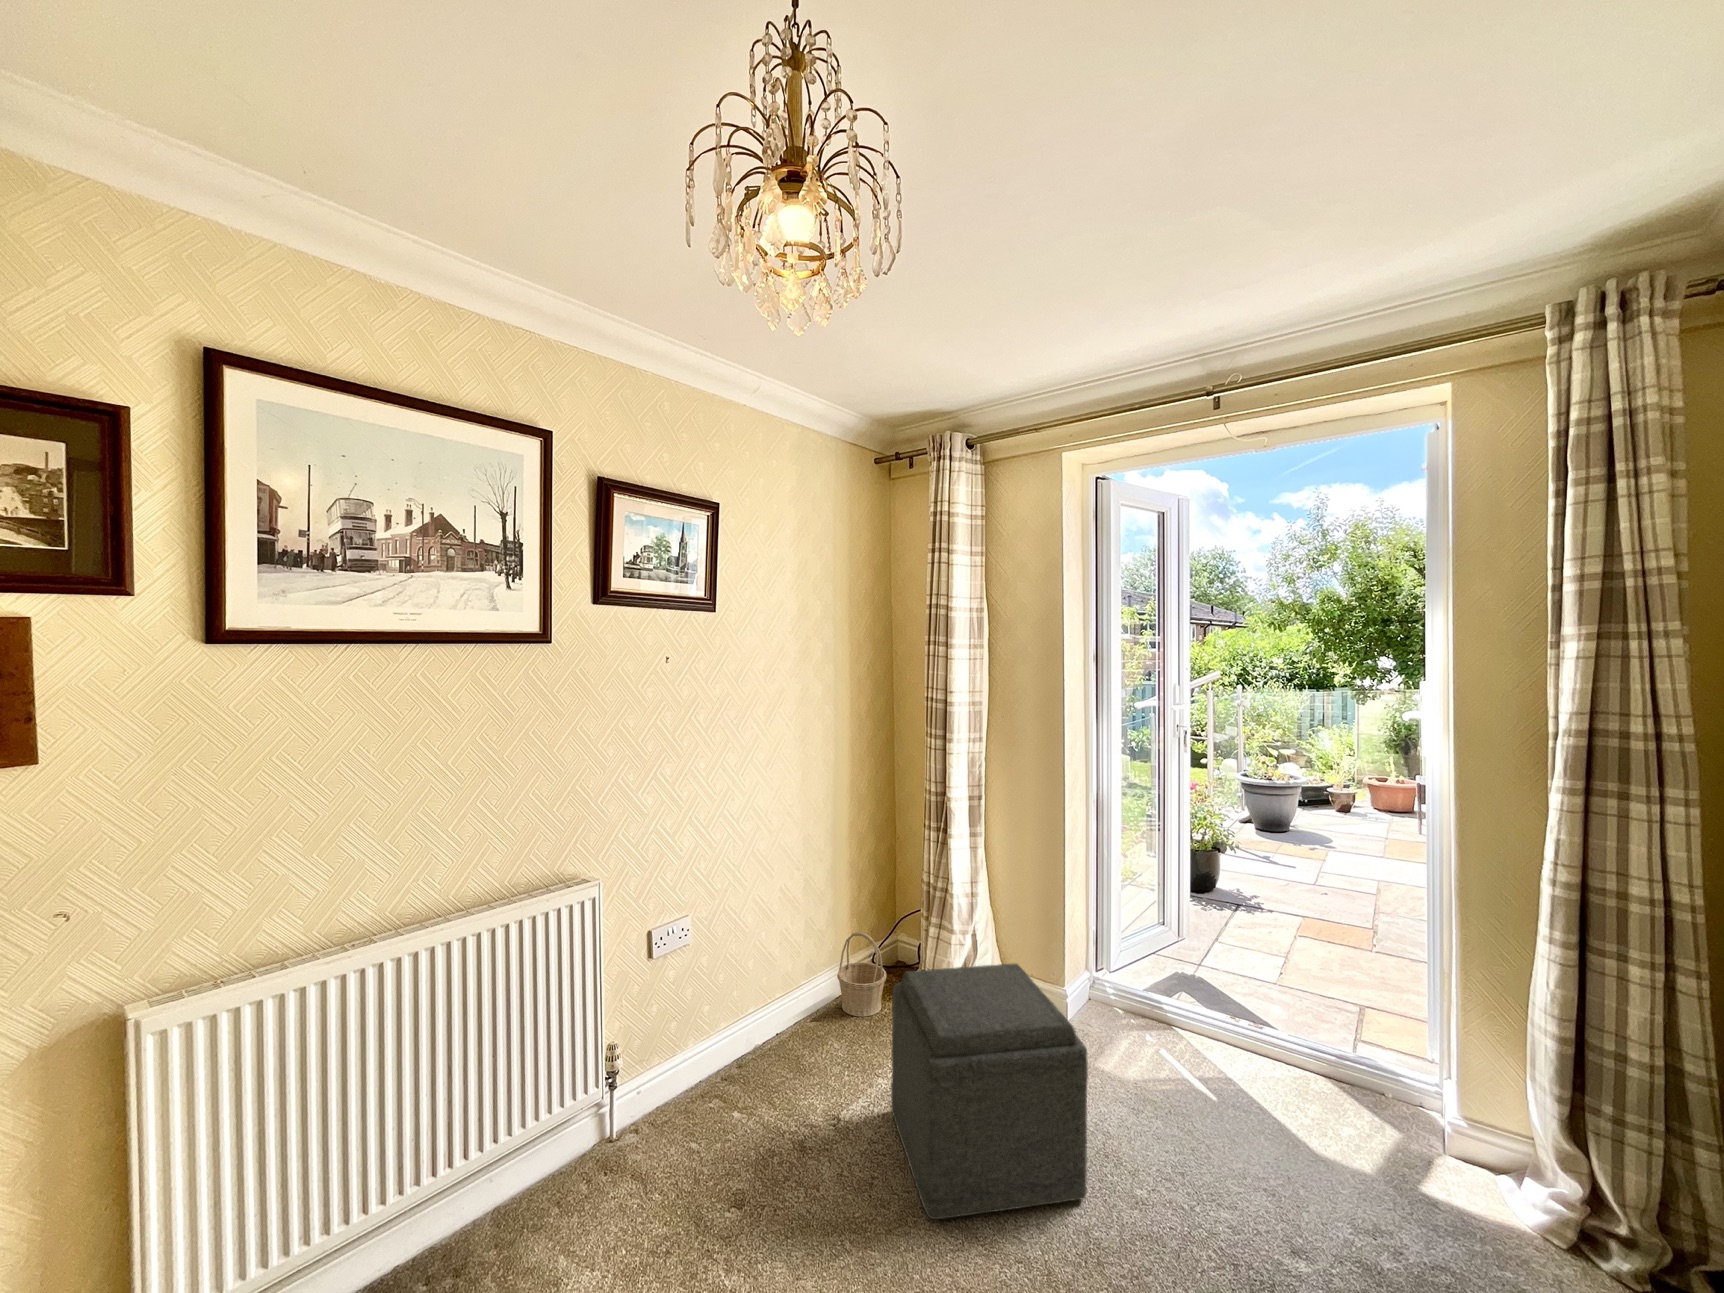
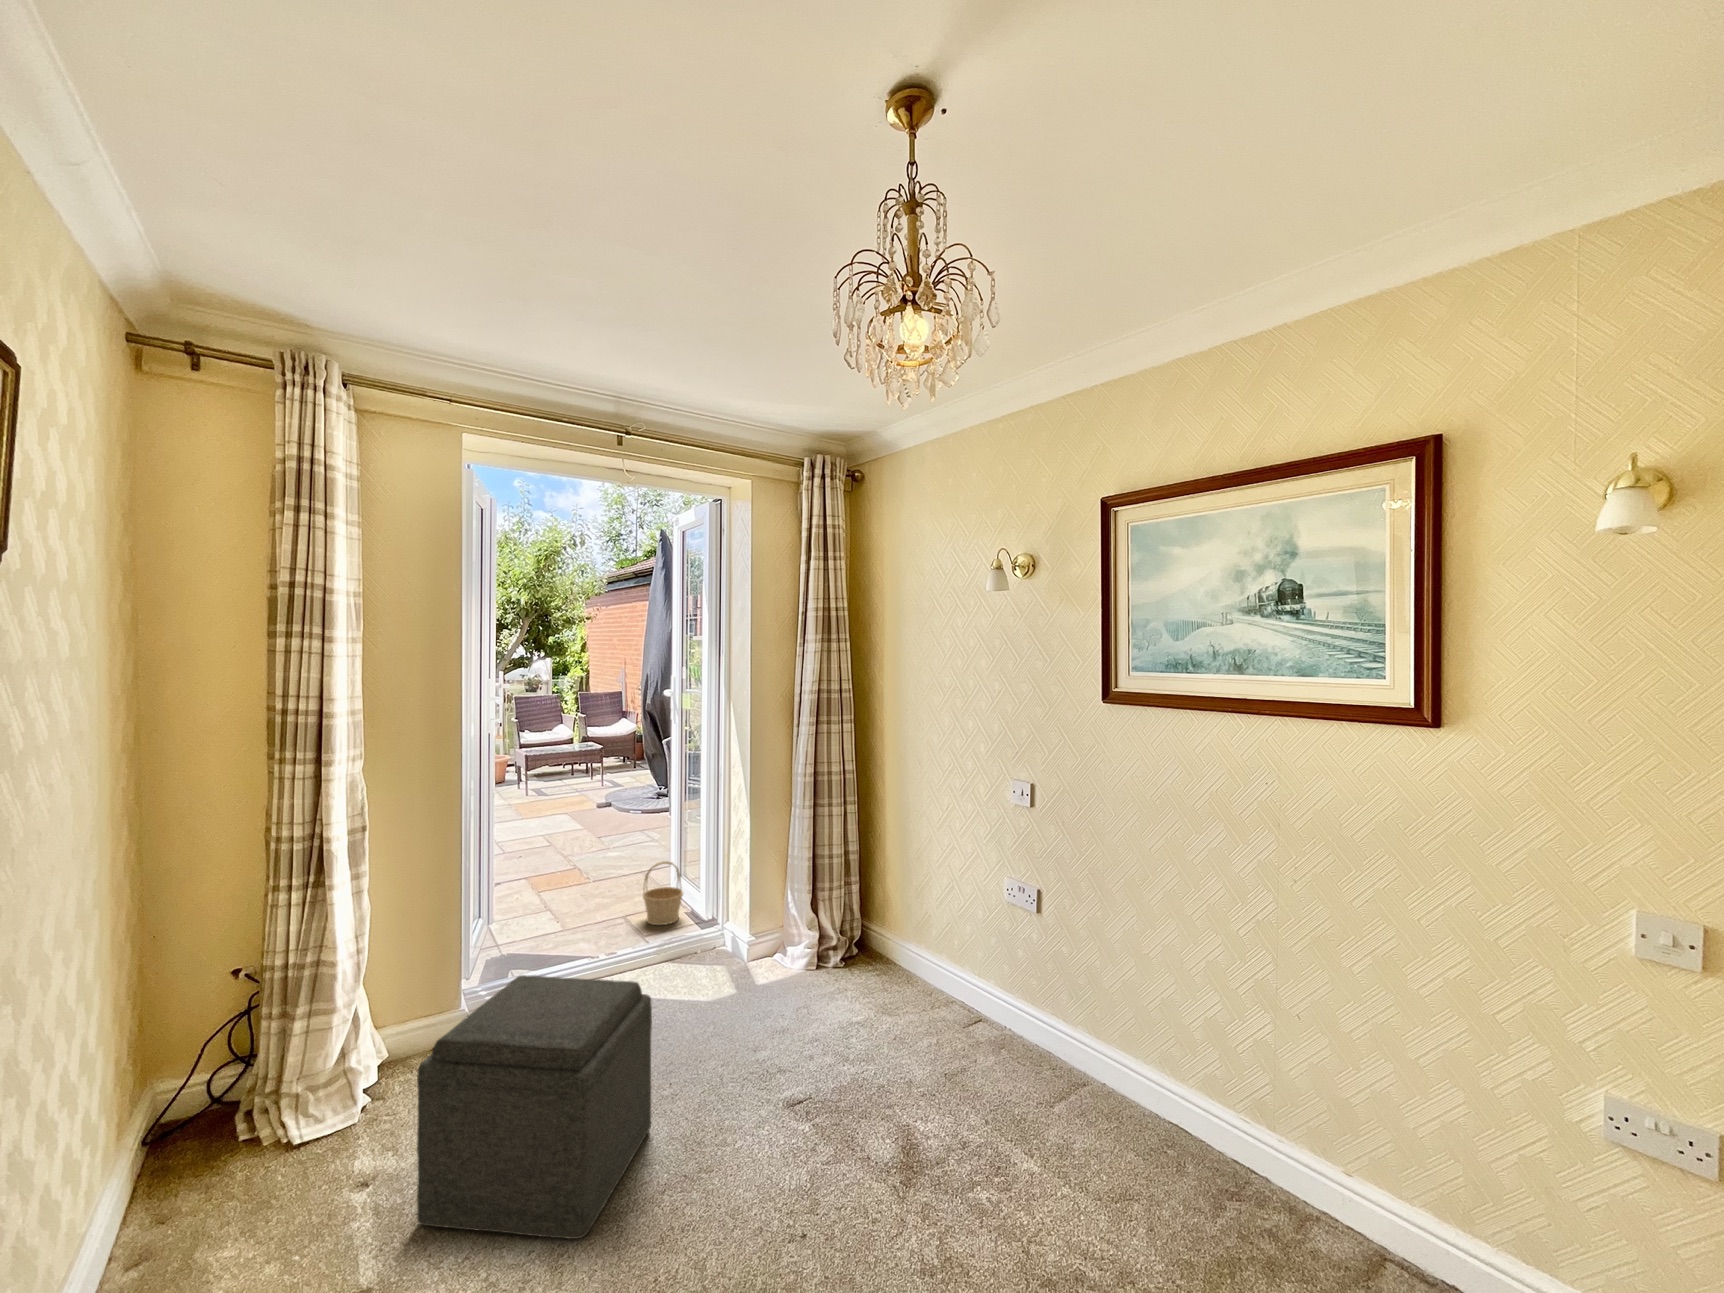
basket: present [837,932,887,1017] -> present [643,861,683,925]

